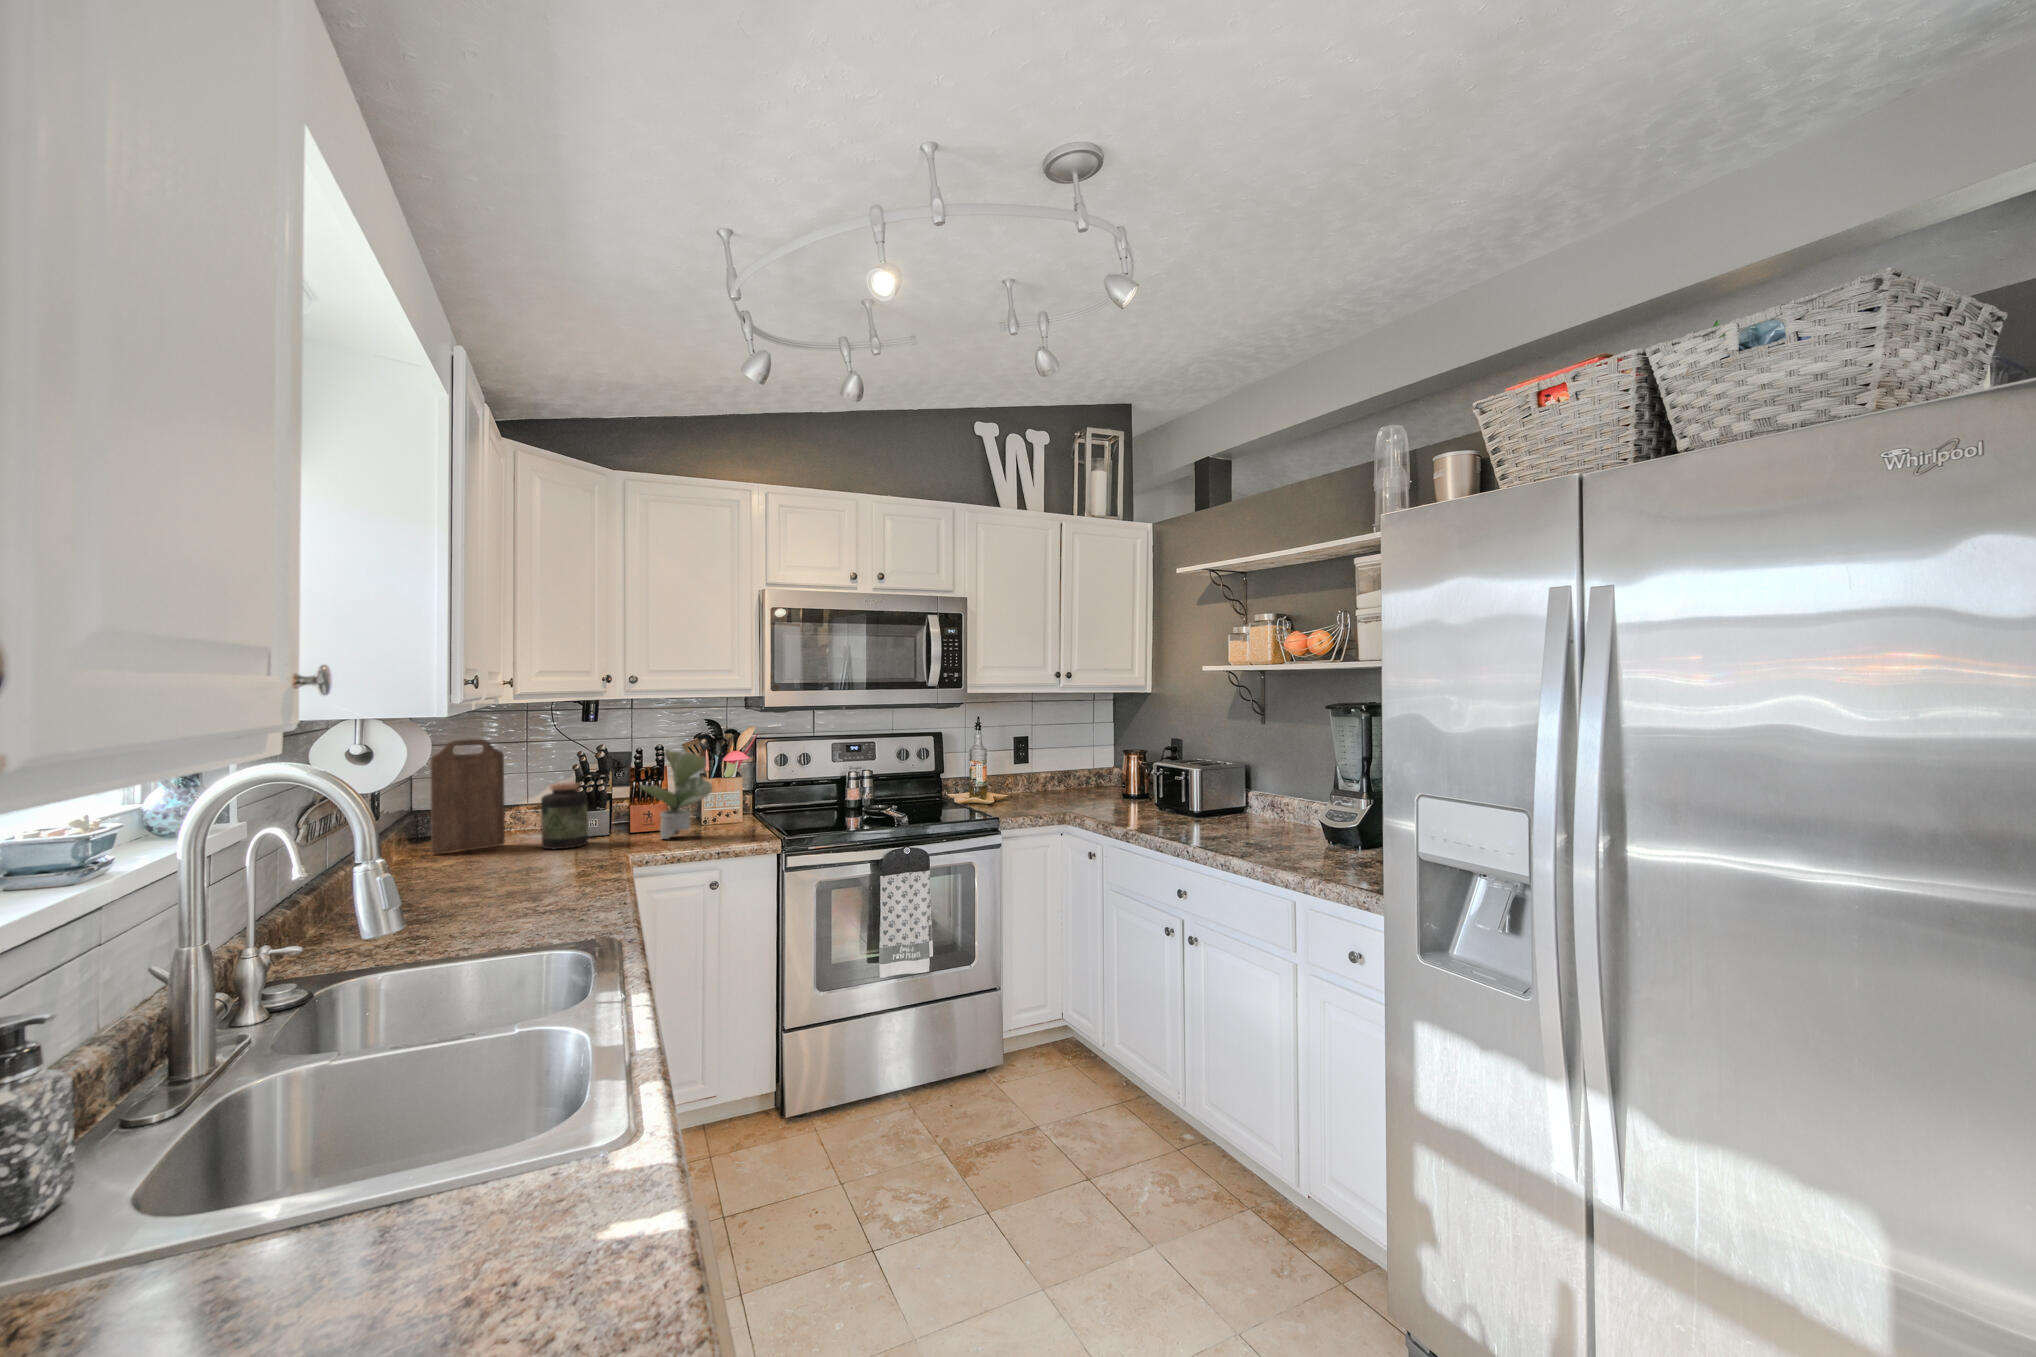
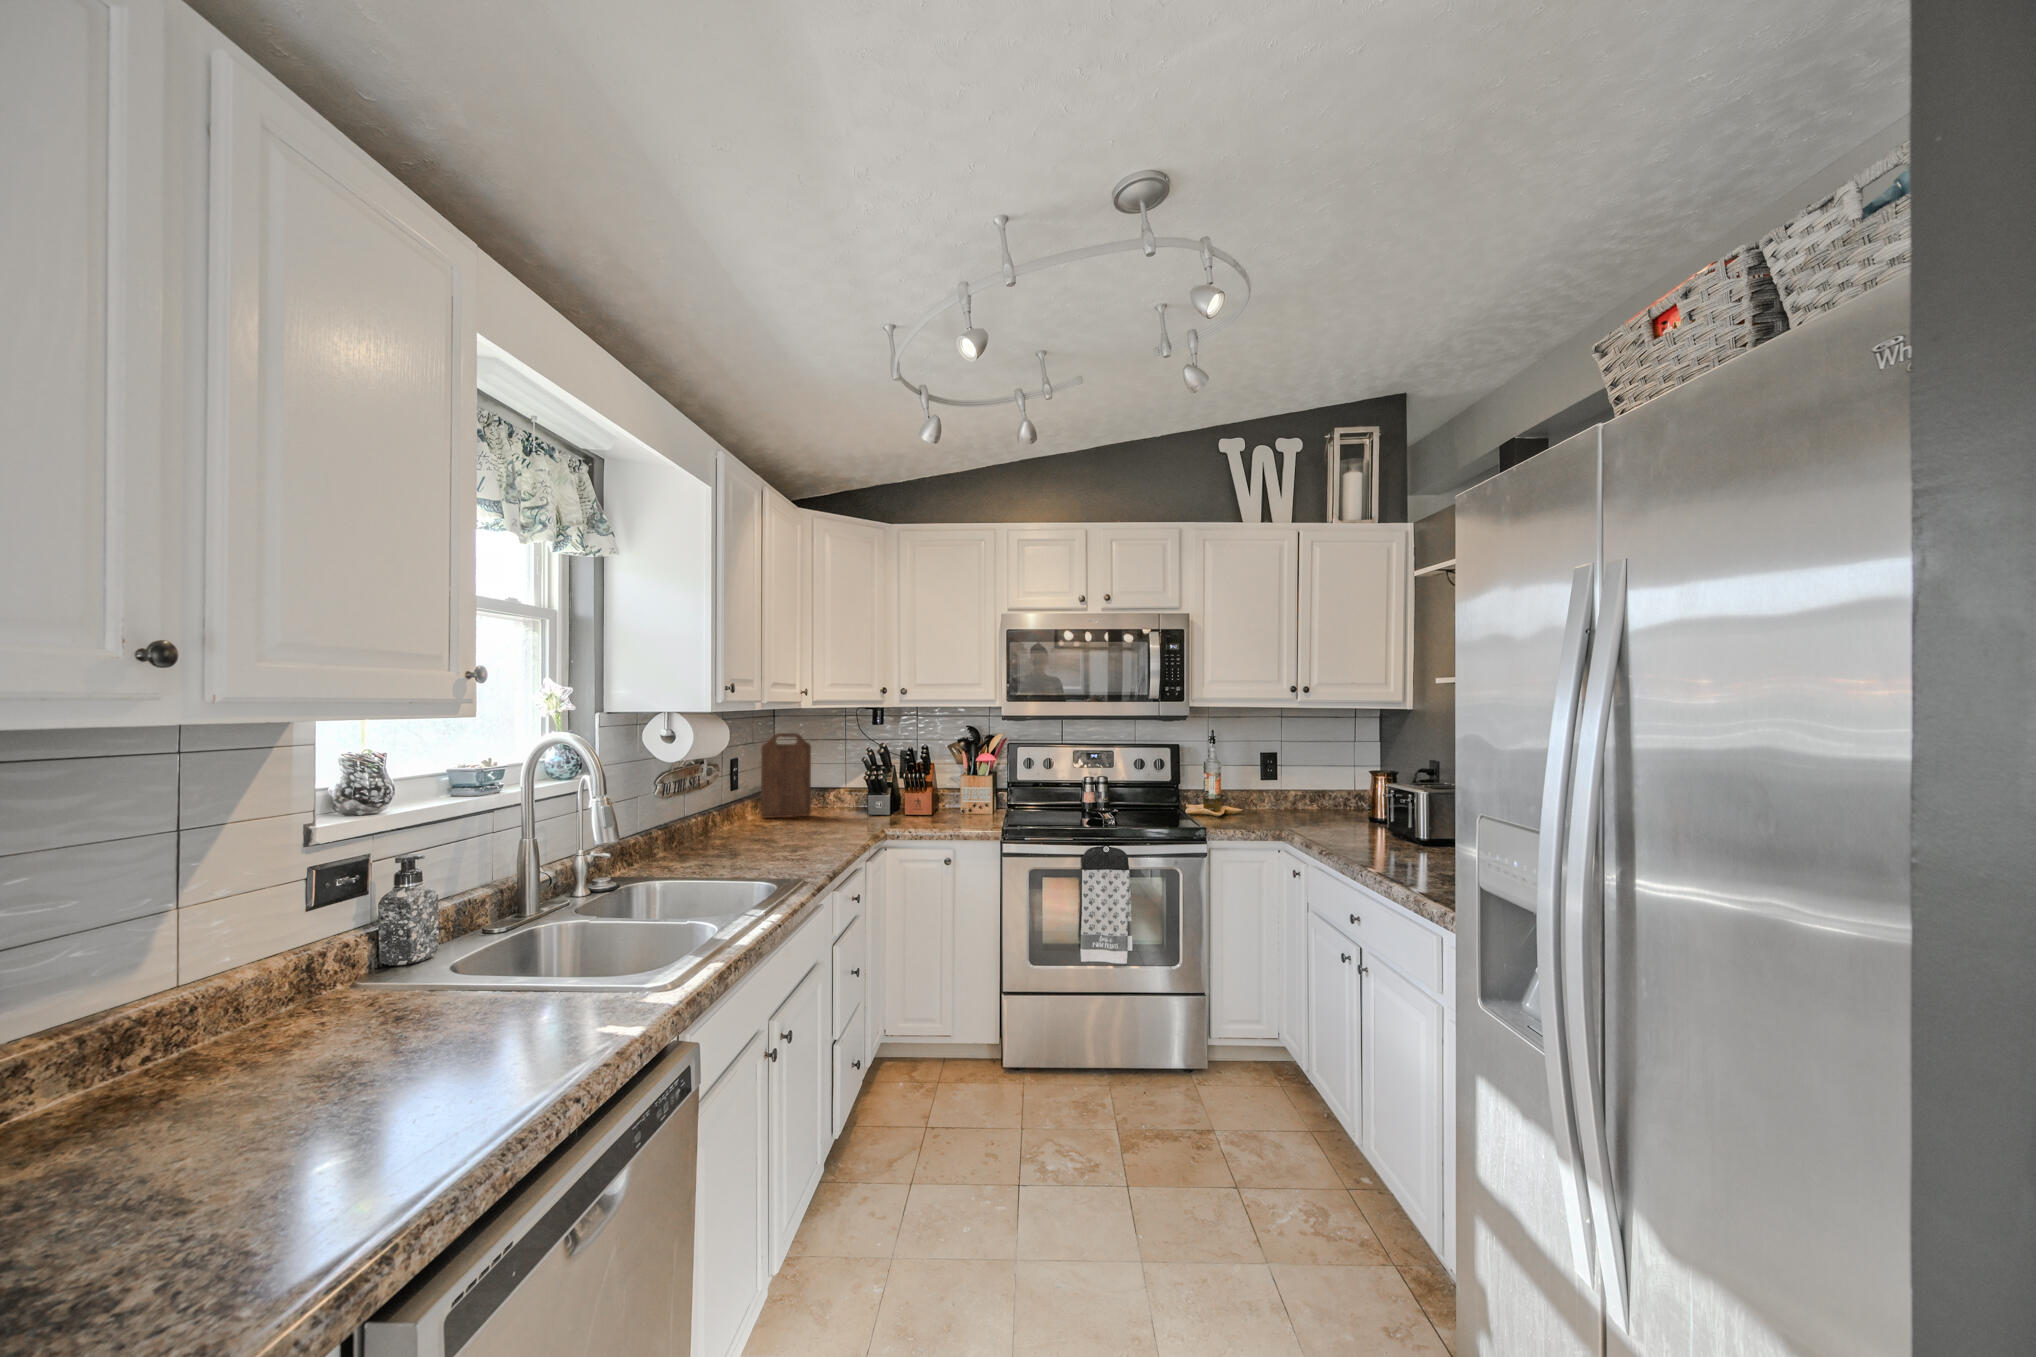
potted plant: present [640,750,712,839] -> none [897,747,956,821]
jar: present [541,783,588,849] -> none [830,770,863,821]

